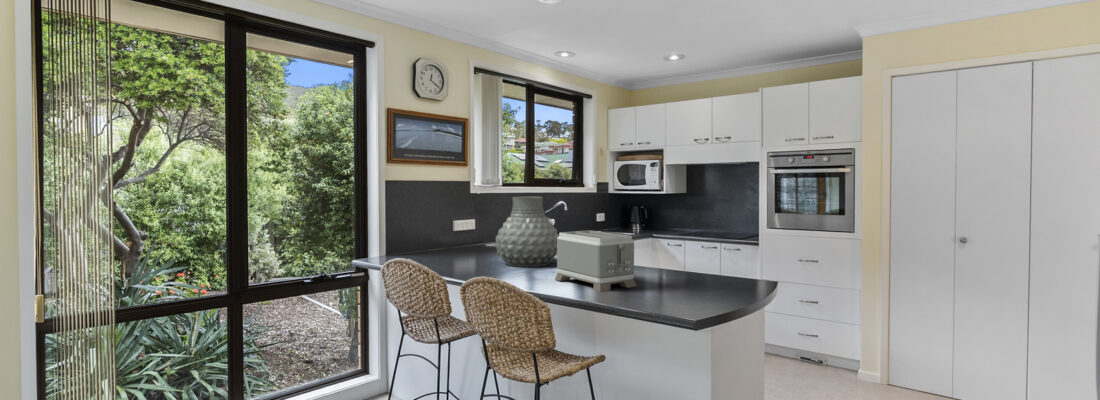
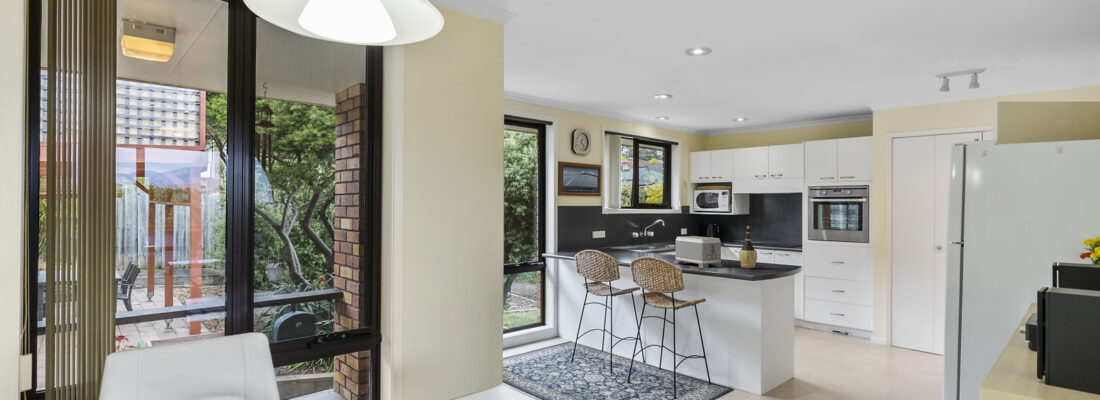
vase: present [495,197,559,267] -> none [631,216,671,258]
wine bottle: none [665,213,698,292] -> present [739,226,757,268]

